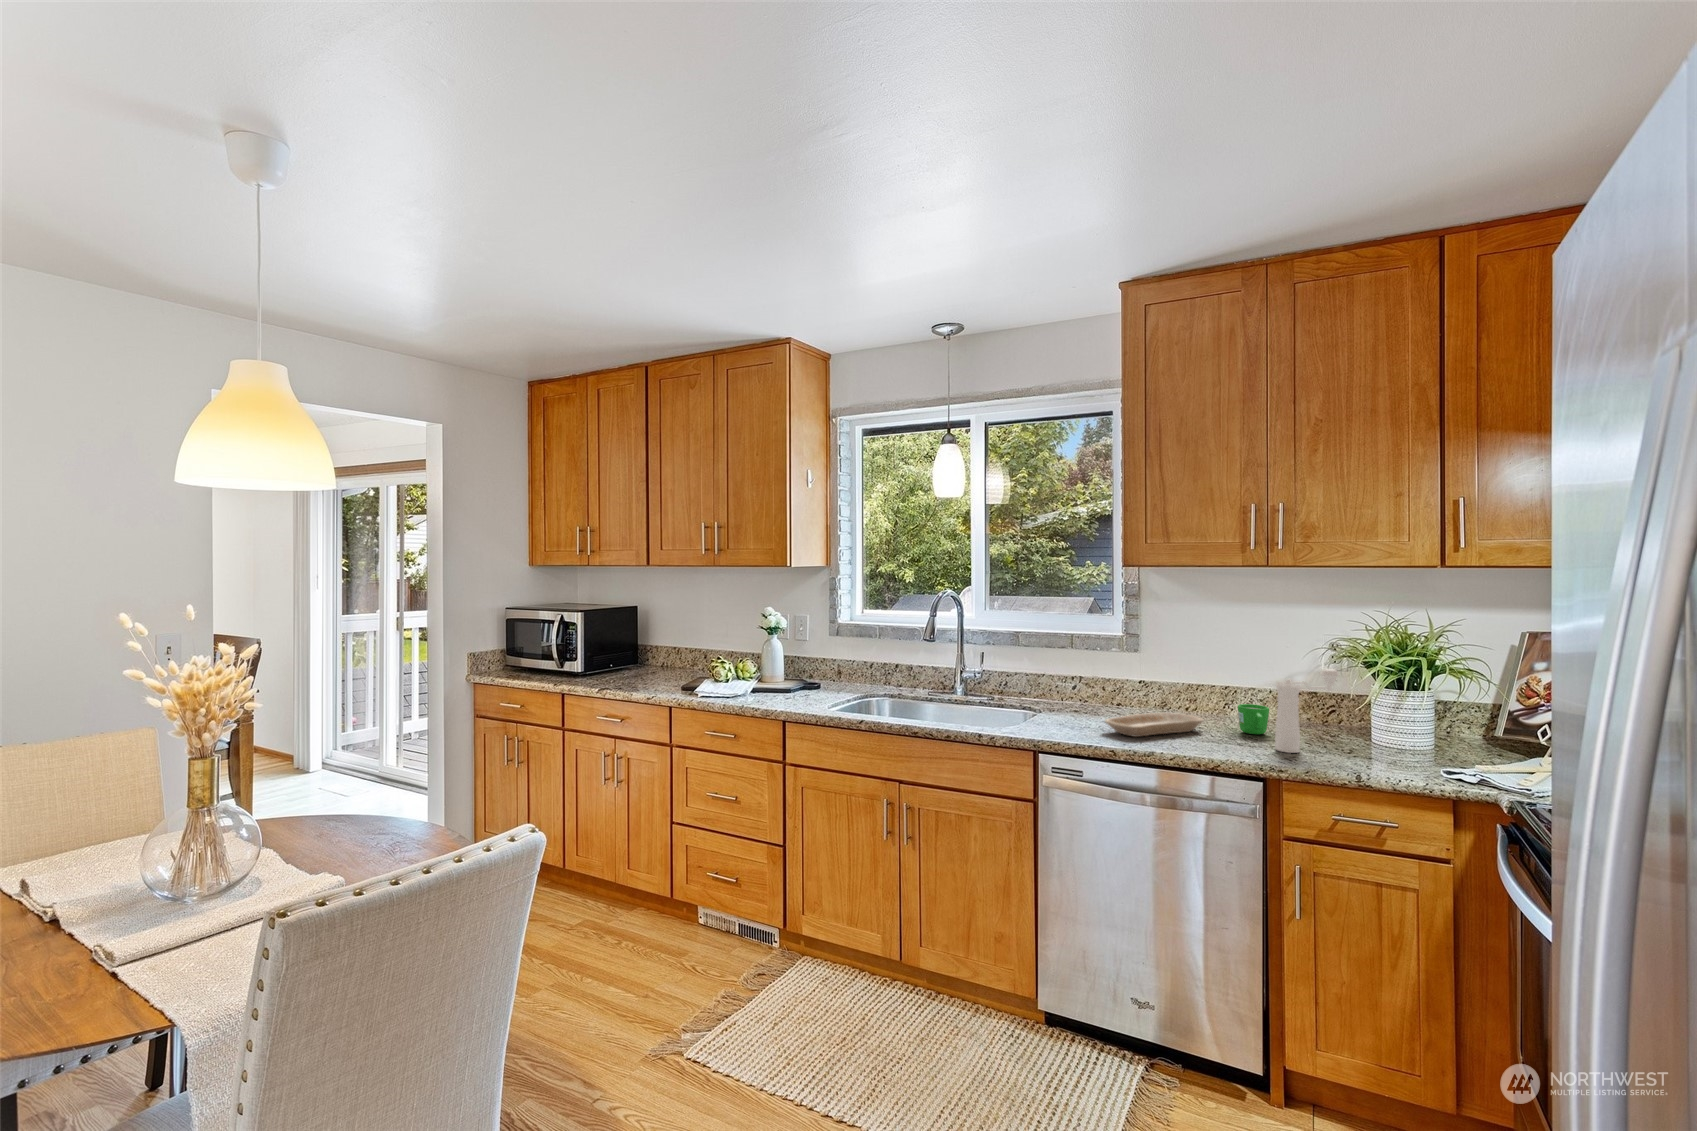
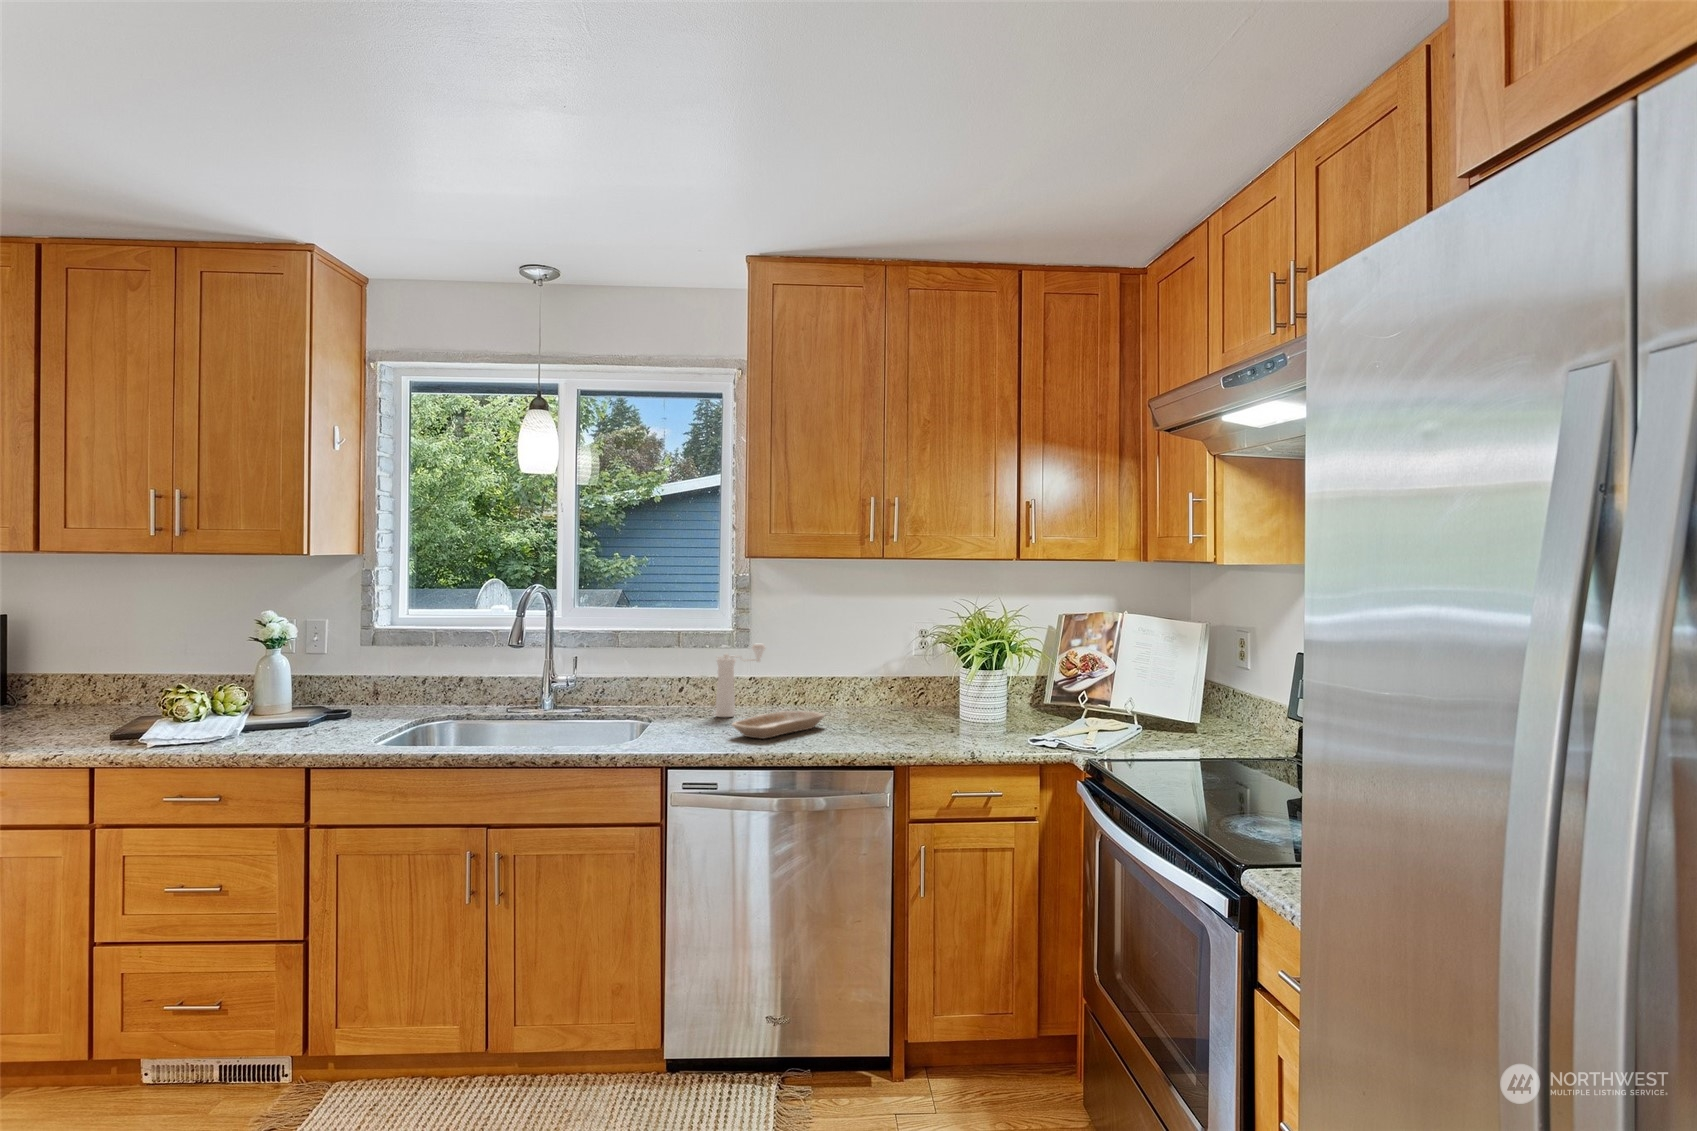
pepper mill: present [1275,669,1339,753] -> present [716,644,766,717]
mug: present [1238,704,1269,734] -> none [855,695,883,725]

